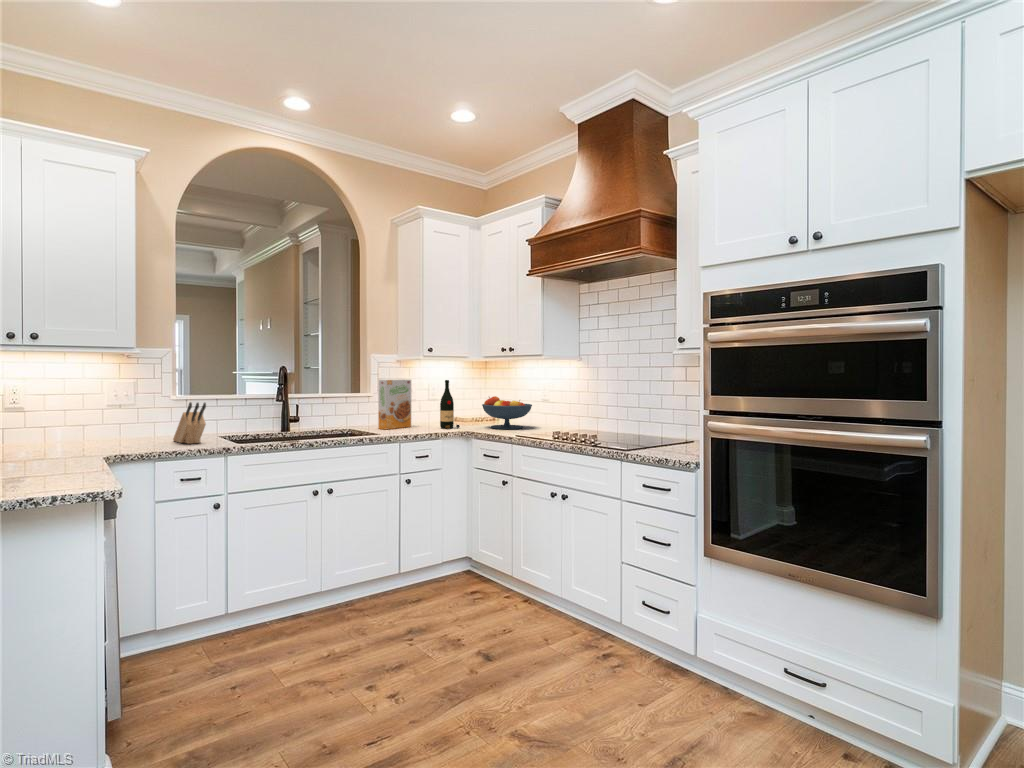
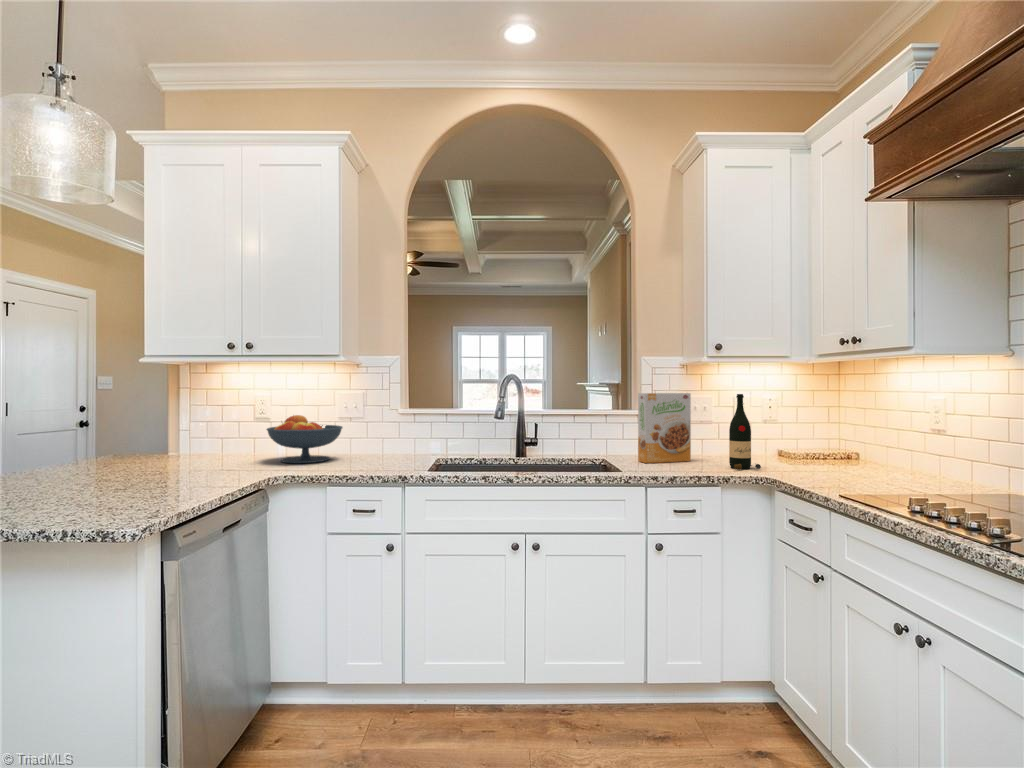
fruit bowl: present [482,396,532,429] -> present [267,415,342,463]
knife block: present [173,402,206,444] -> none [384,418,409,466]

